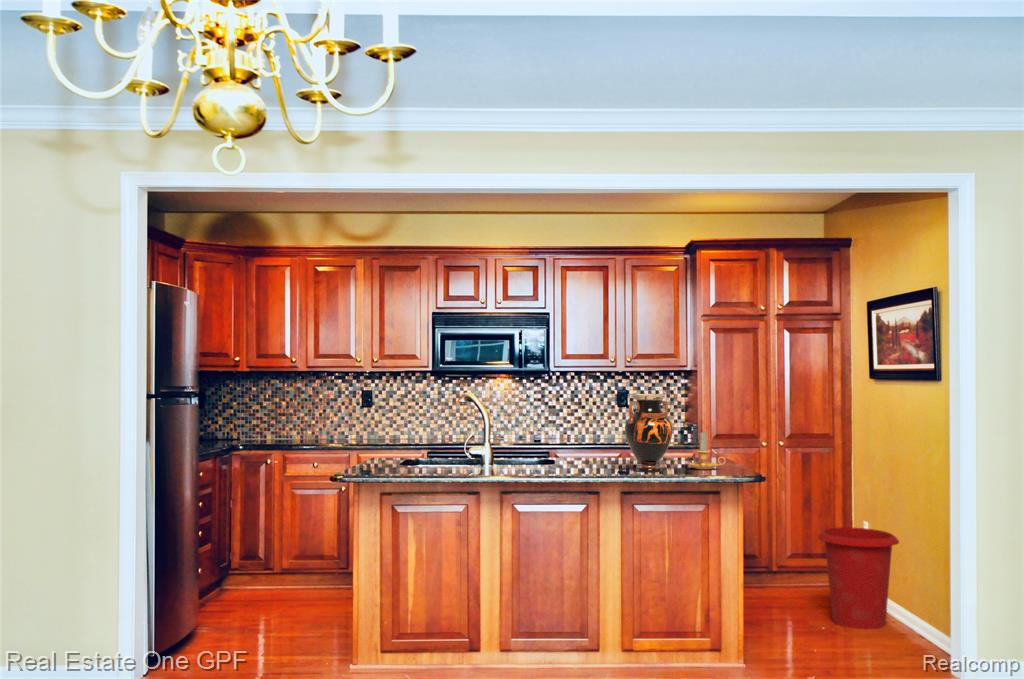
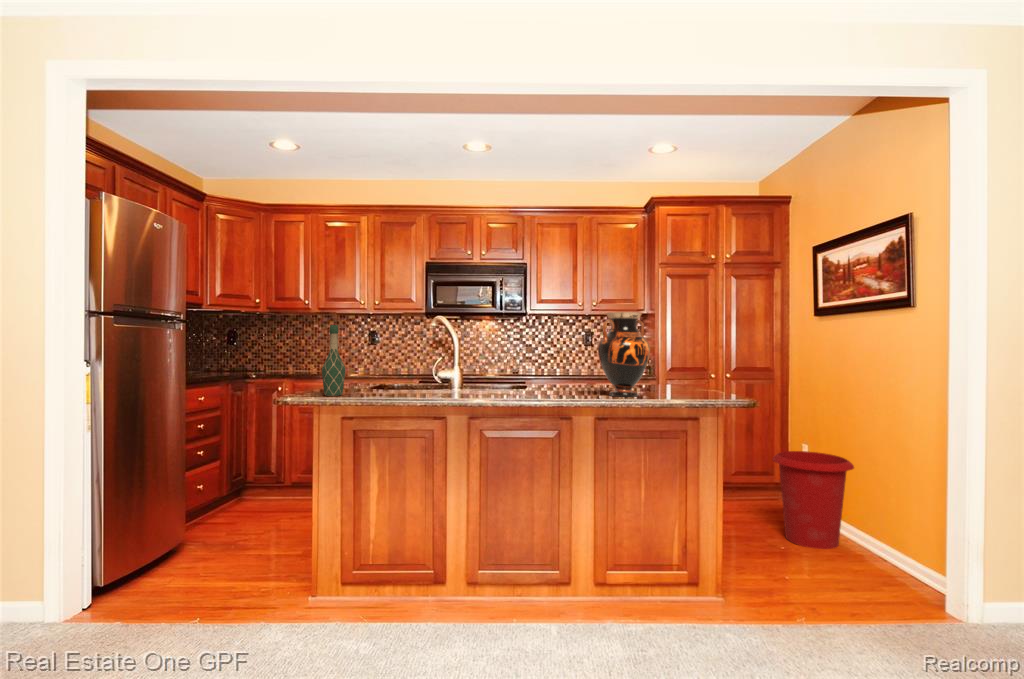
wine bottle: none [370,407,391,473] -> present [322,325,345,396]
candle: present [689,432,725,470] -> none [664,353,705,395]

